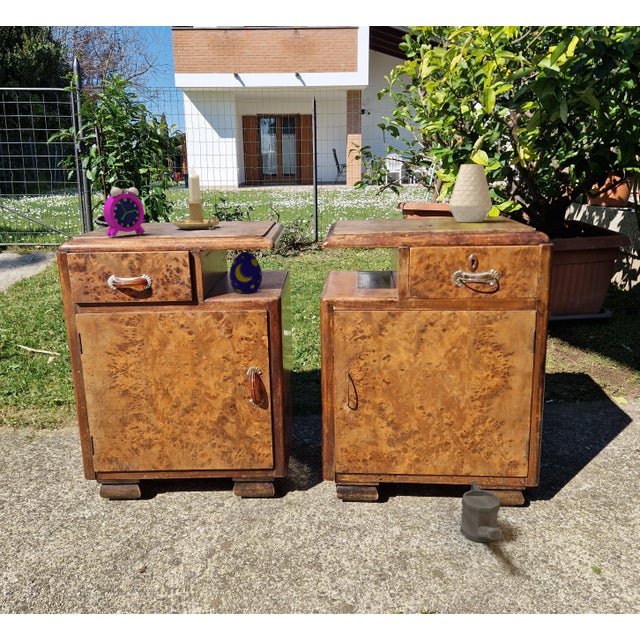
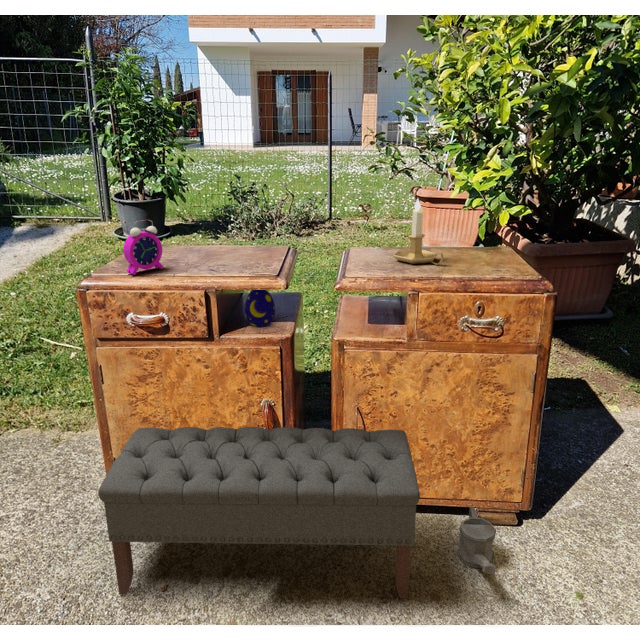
candlestick: present [173,164,220,229] -> present [394,199,444,265]
vase: present [449,164,492,222] -> none [458,197,500,255]
bench: none [71,396,418,575] -> present [98,427,420,598]

